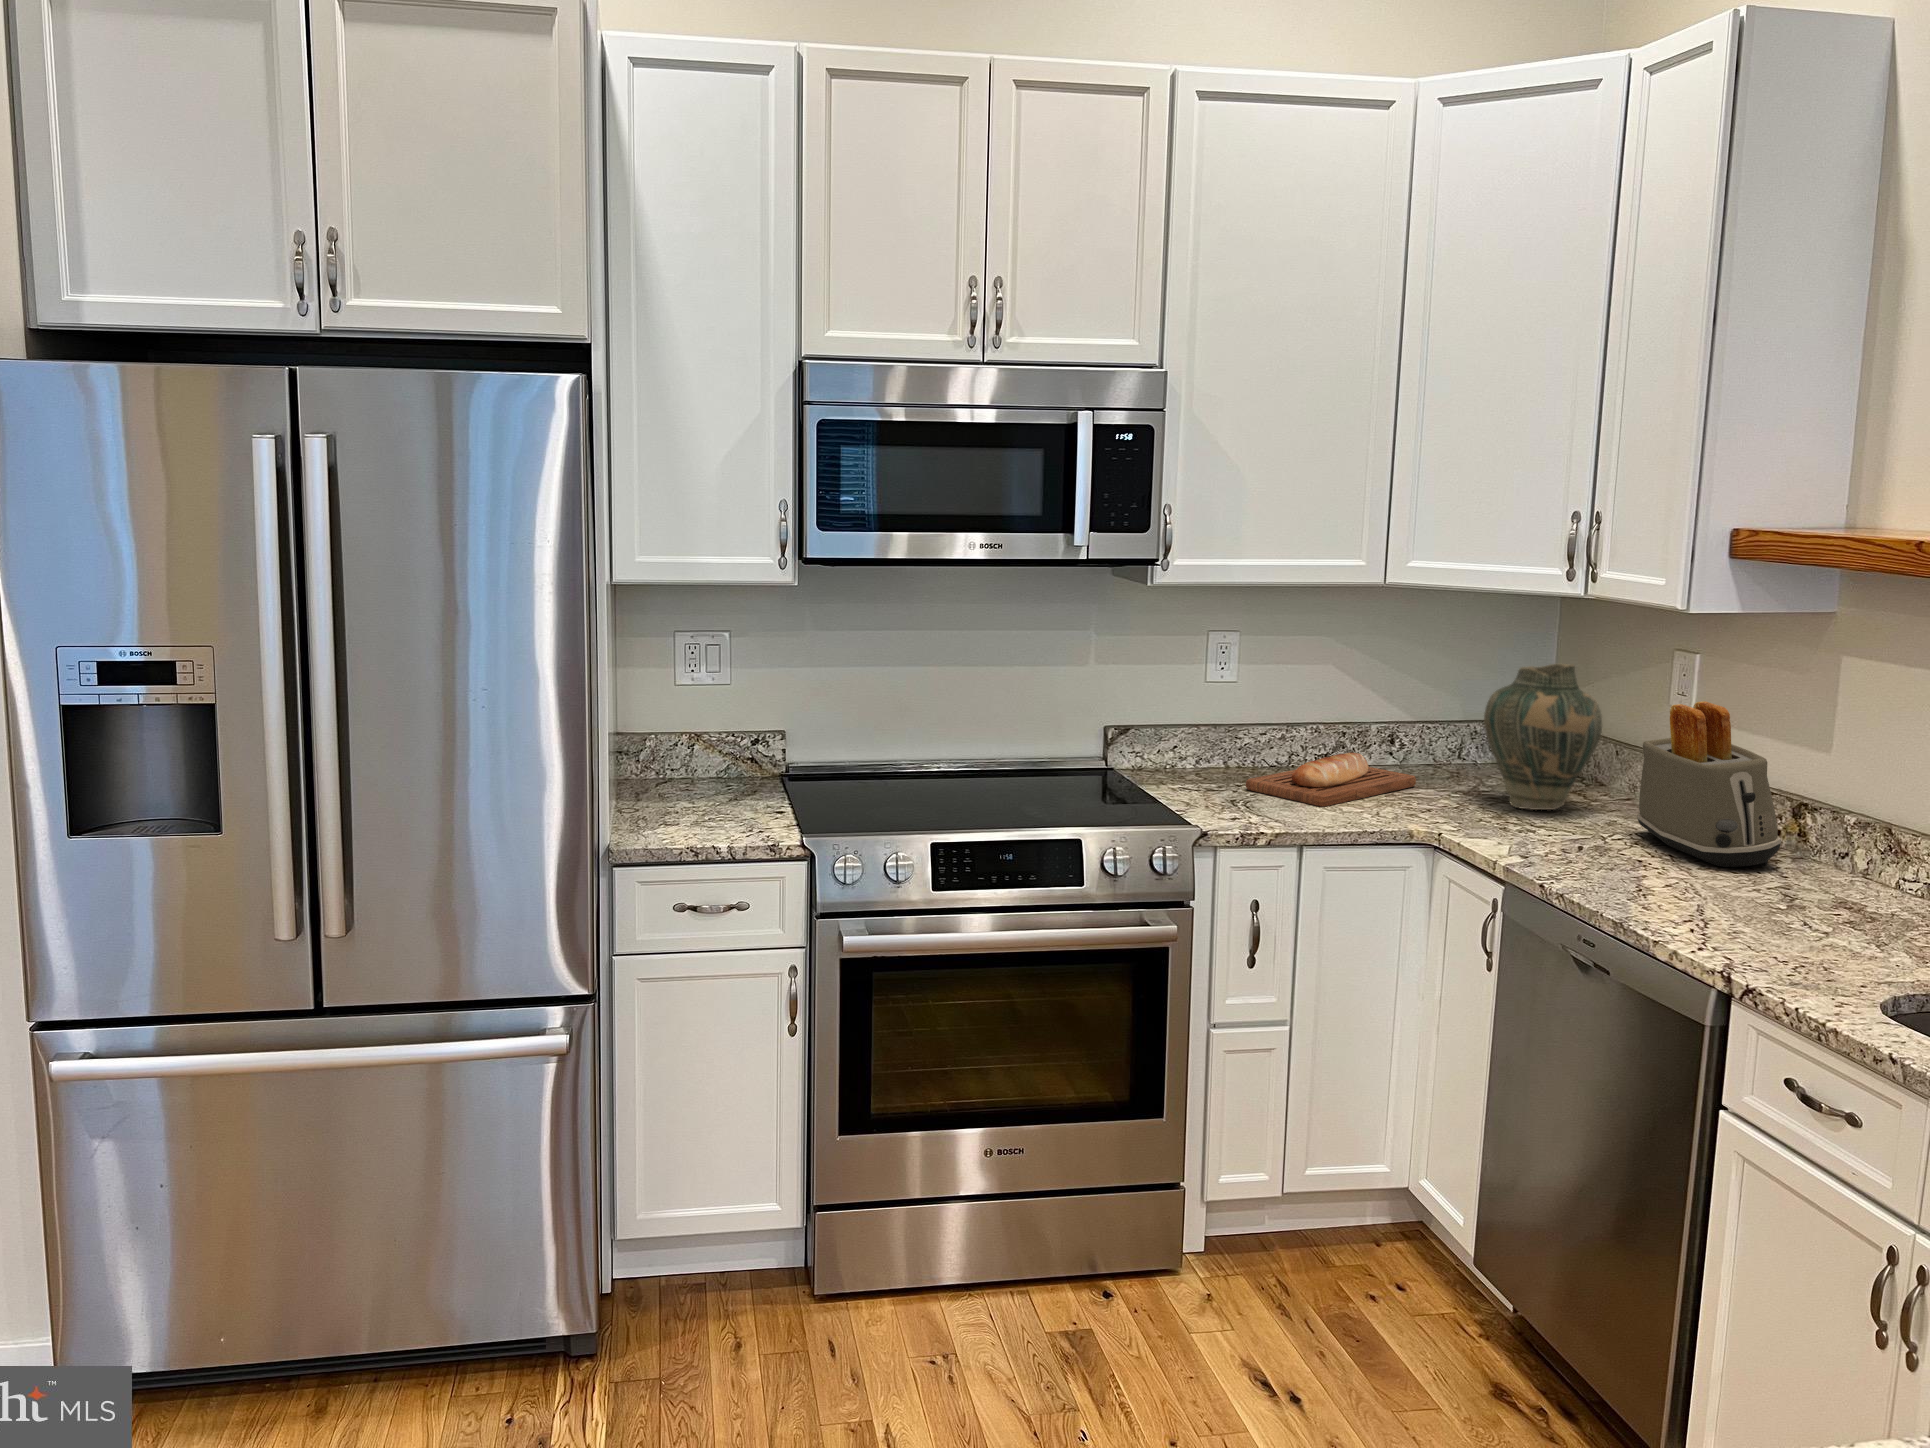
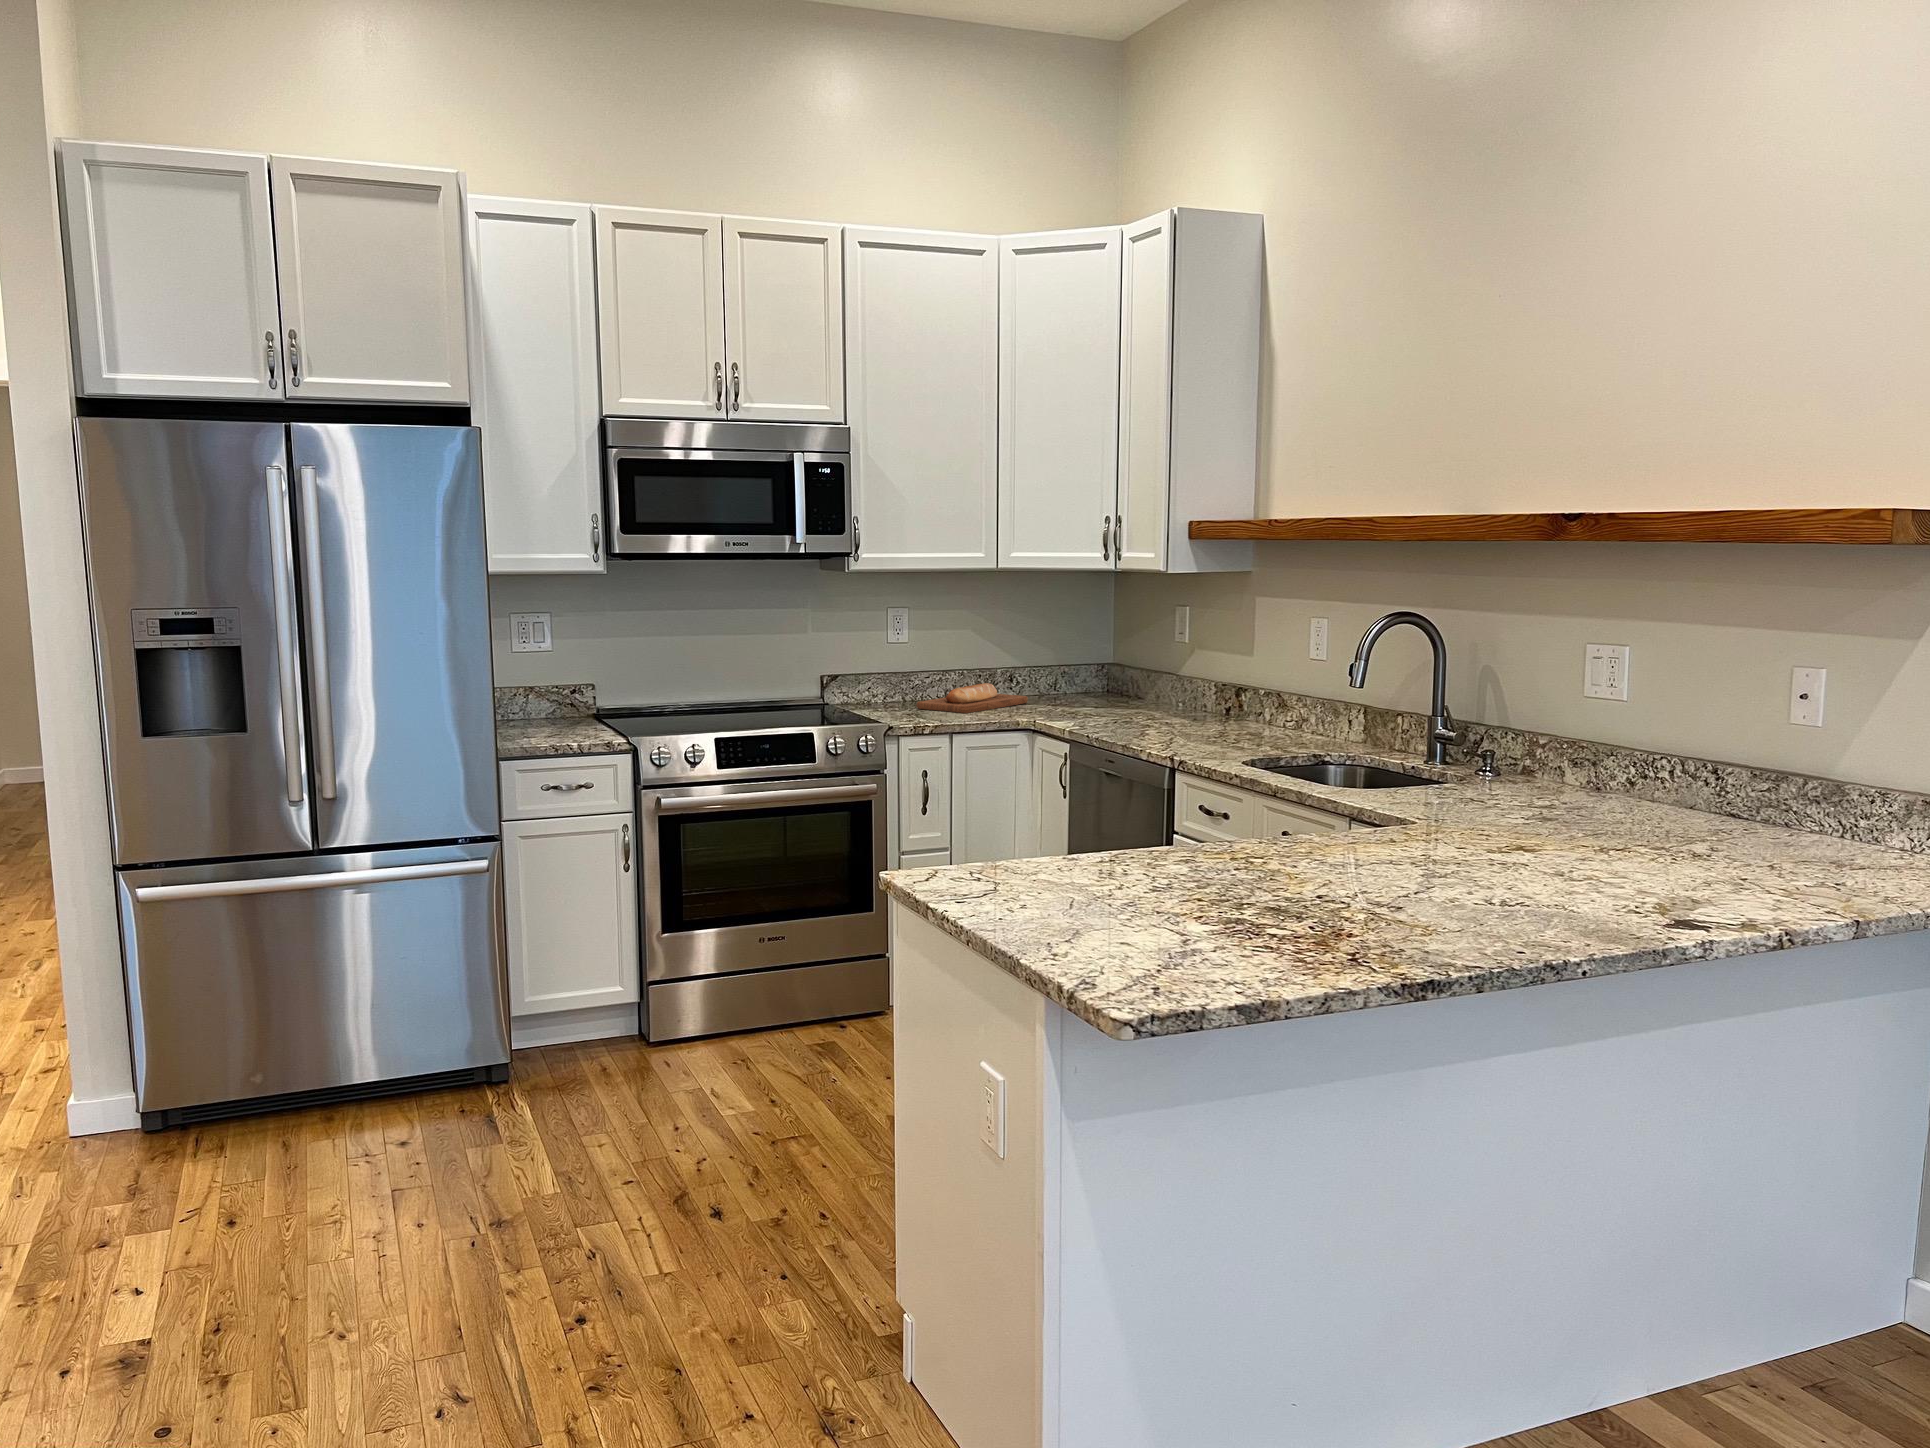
vase: present [1484,664,1602,810] -> none [1065,614,1135,708]
toaster: present [1637,701,1781,867] -> none [1152,628,1223,723]

